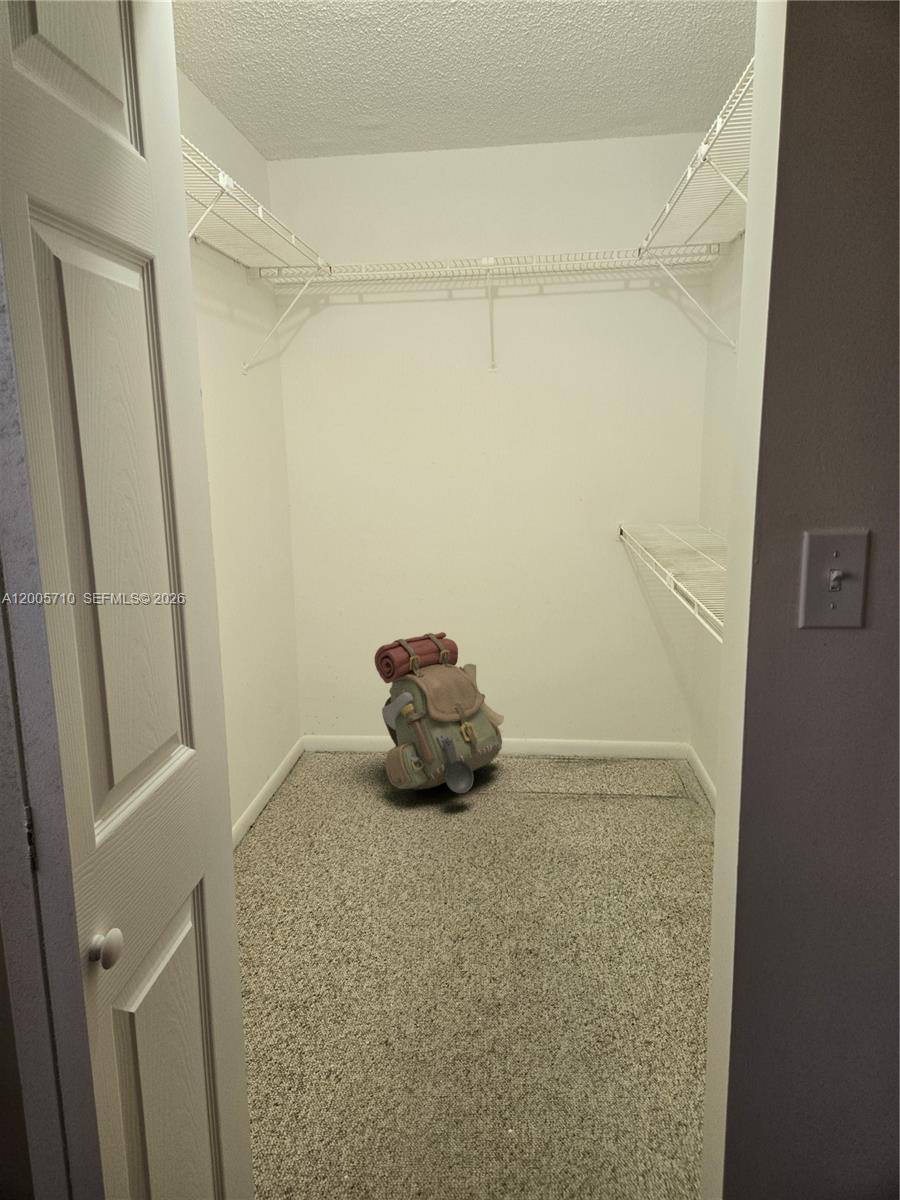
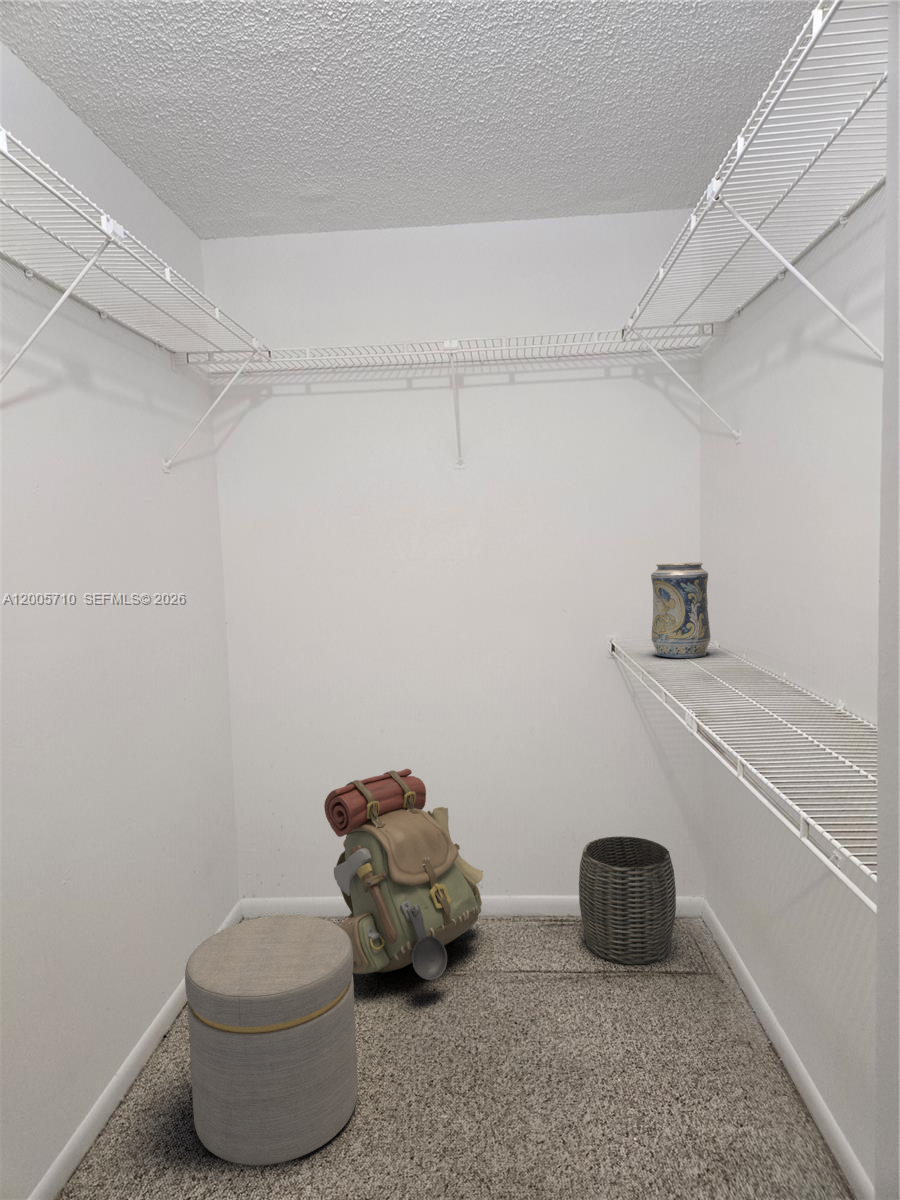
decorative vase: none [651,459,702,539] -> present [651,562,711,658]
woven basket: none [583,692,663,790] -> present [579,836,676,964]
ottoman: none [275,734,404,904] -> present [185,915,358,1165]

